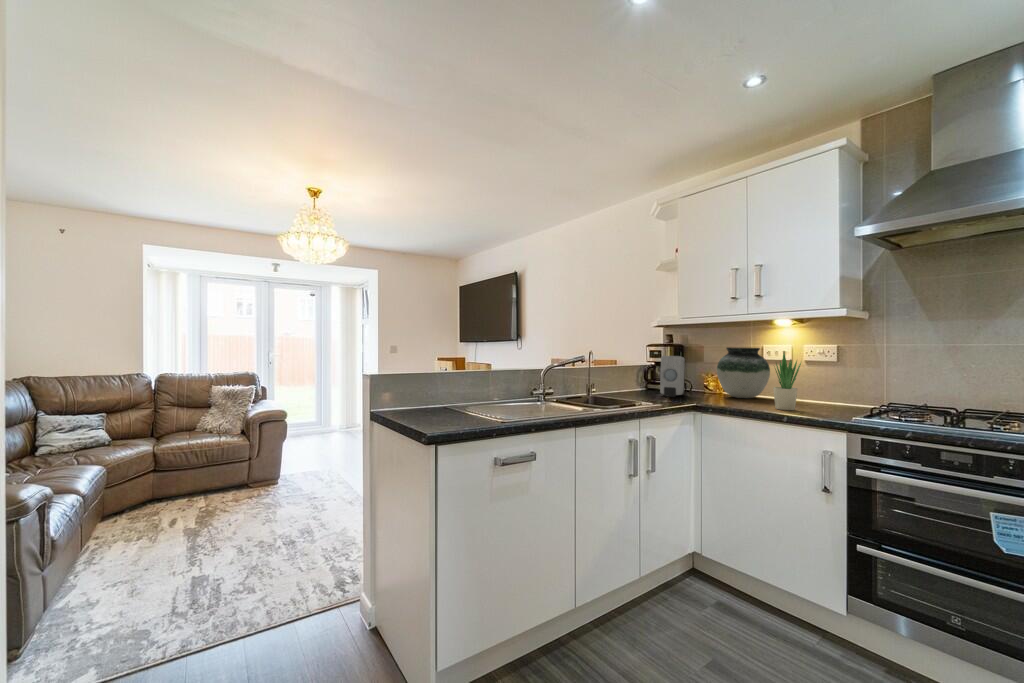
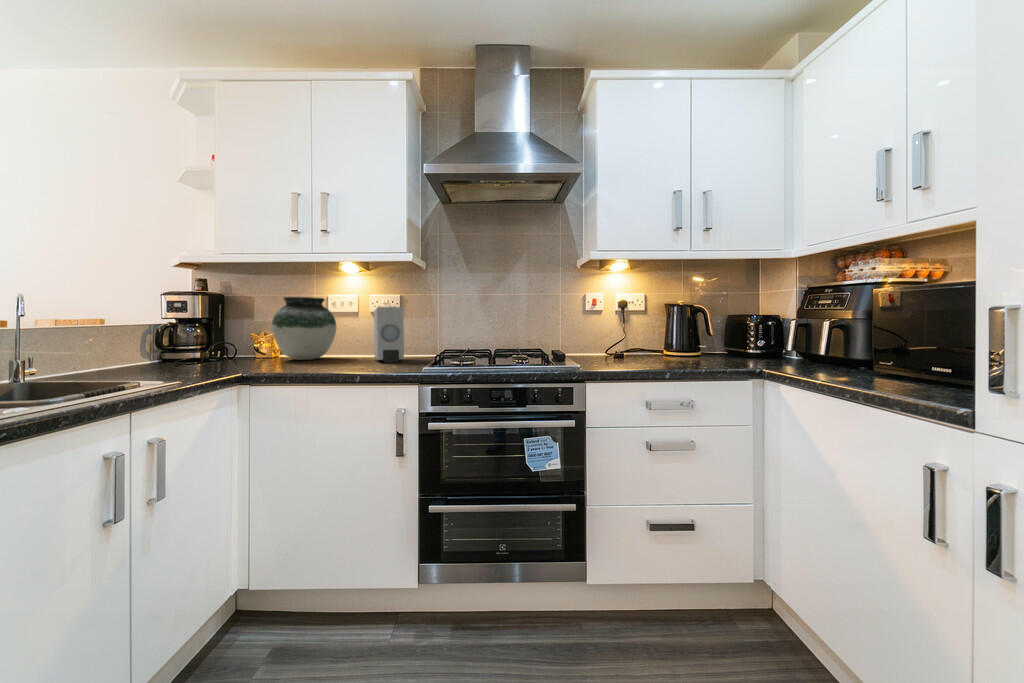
potted plant: present [773,352,801,410] -> none [342,297,372,369]
soap dispenser: present [660,356,685,397] -> present [374,307,404,363]

